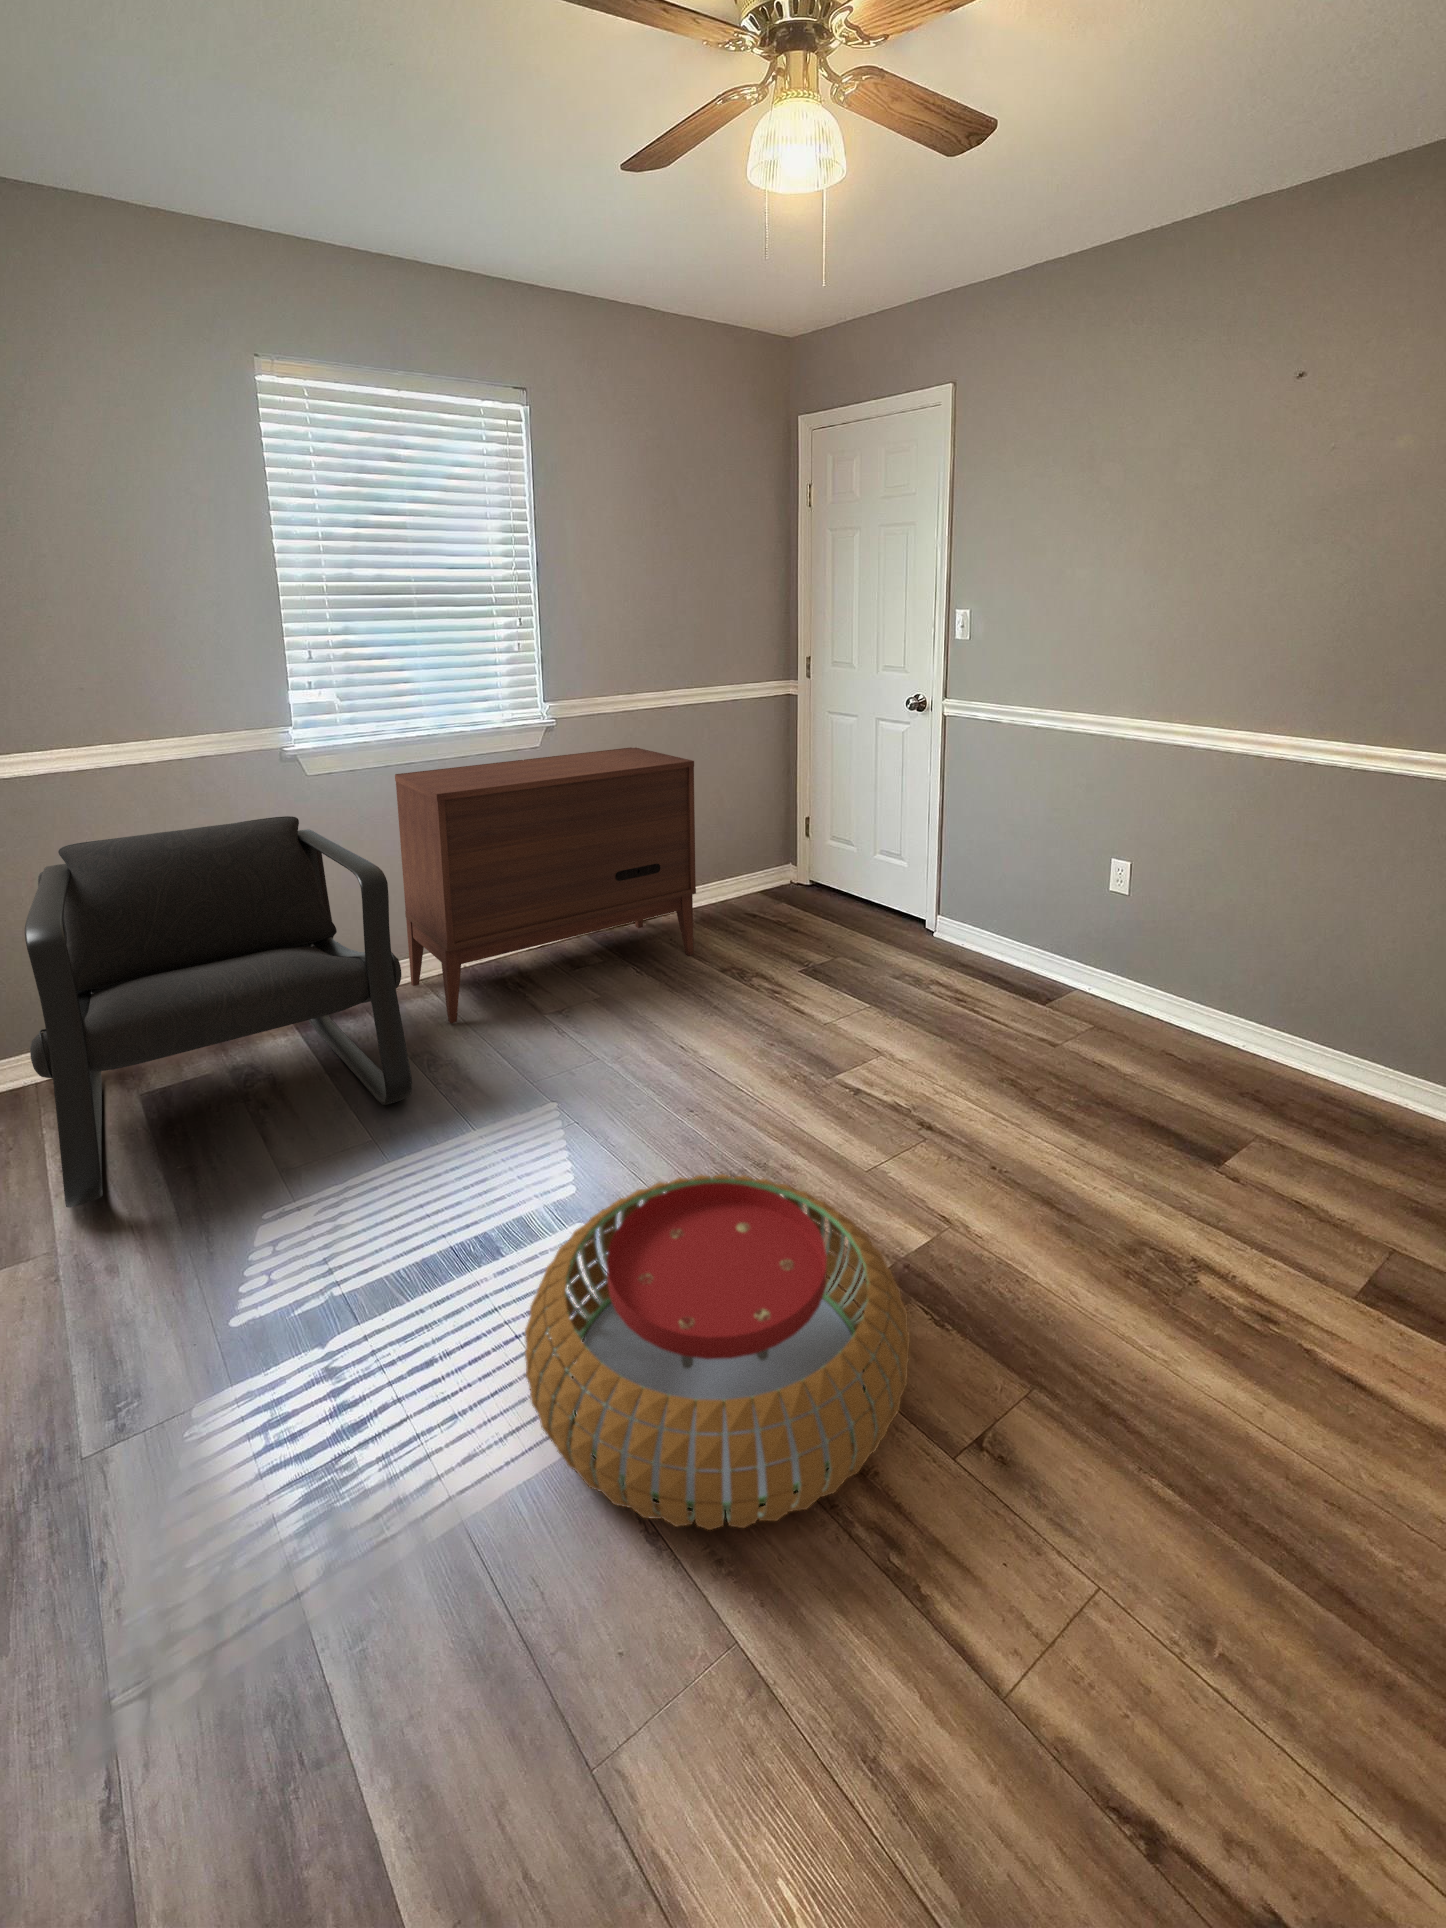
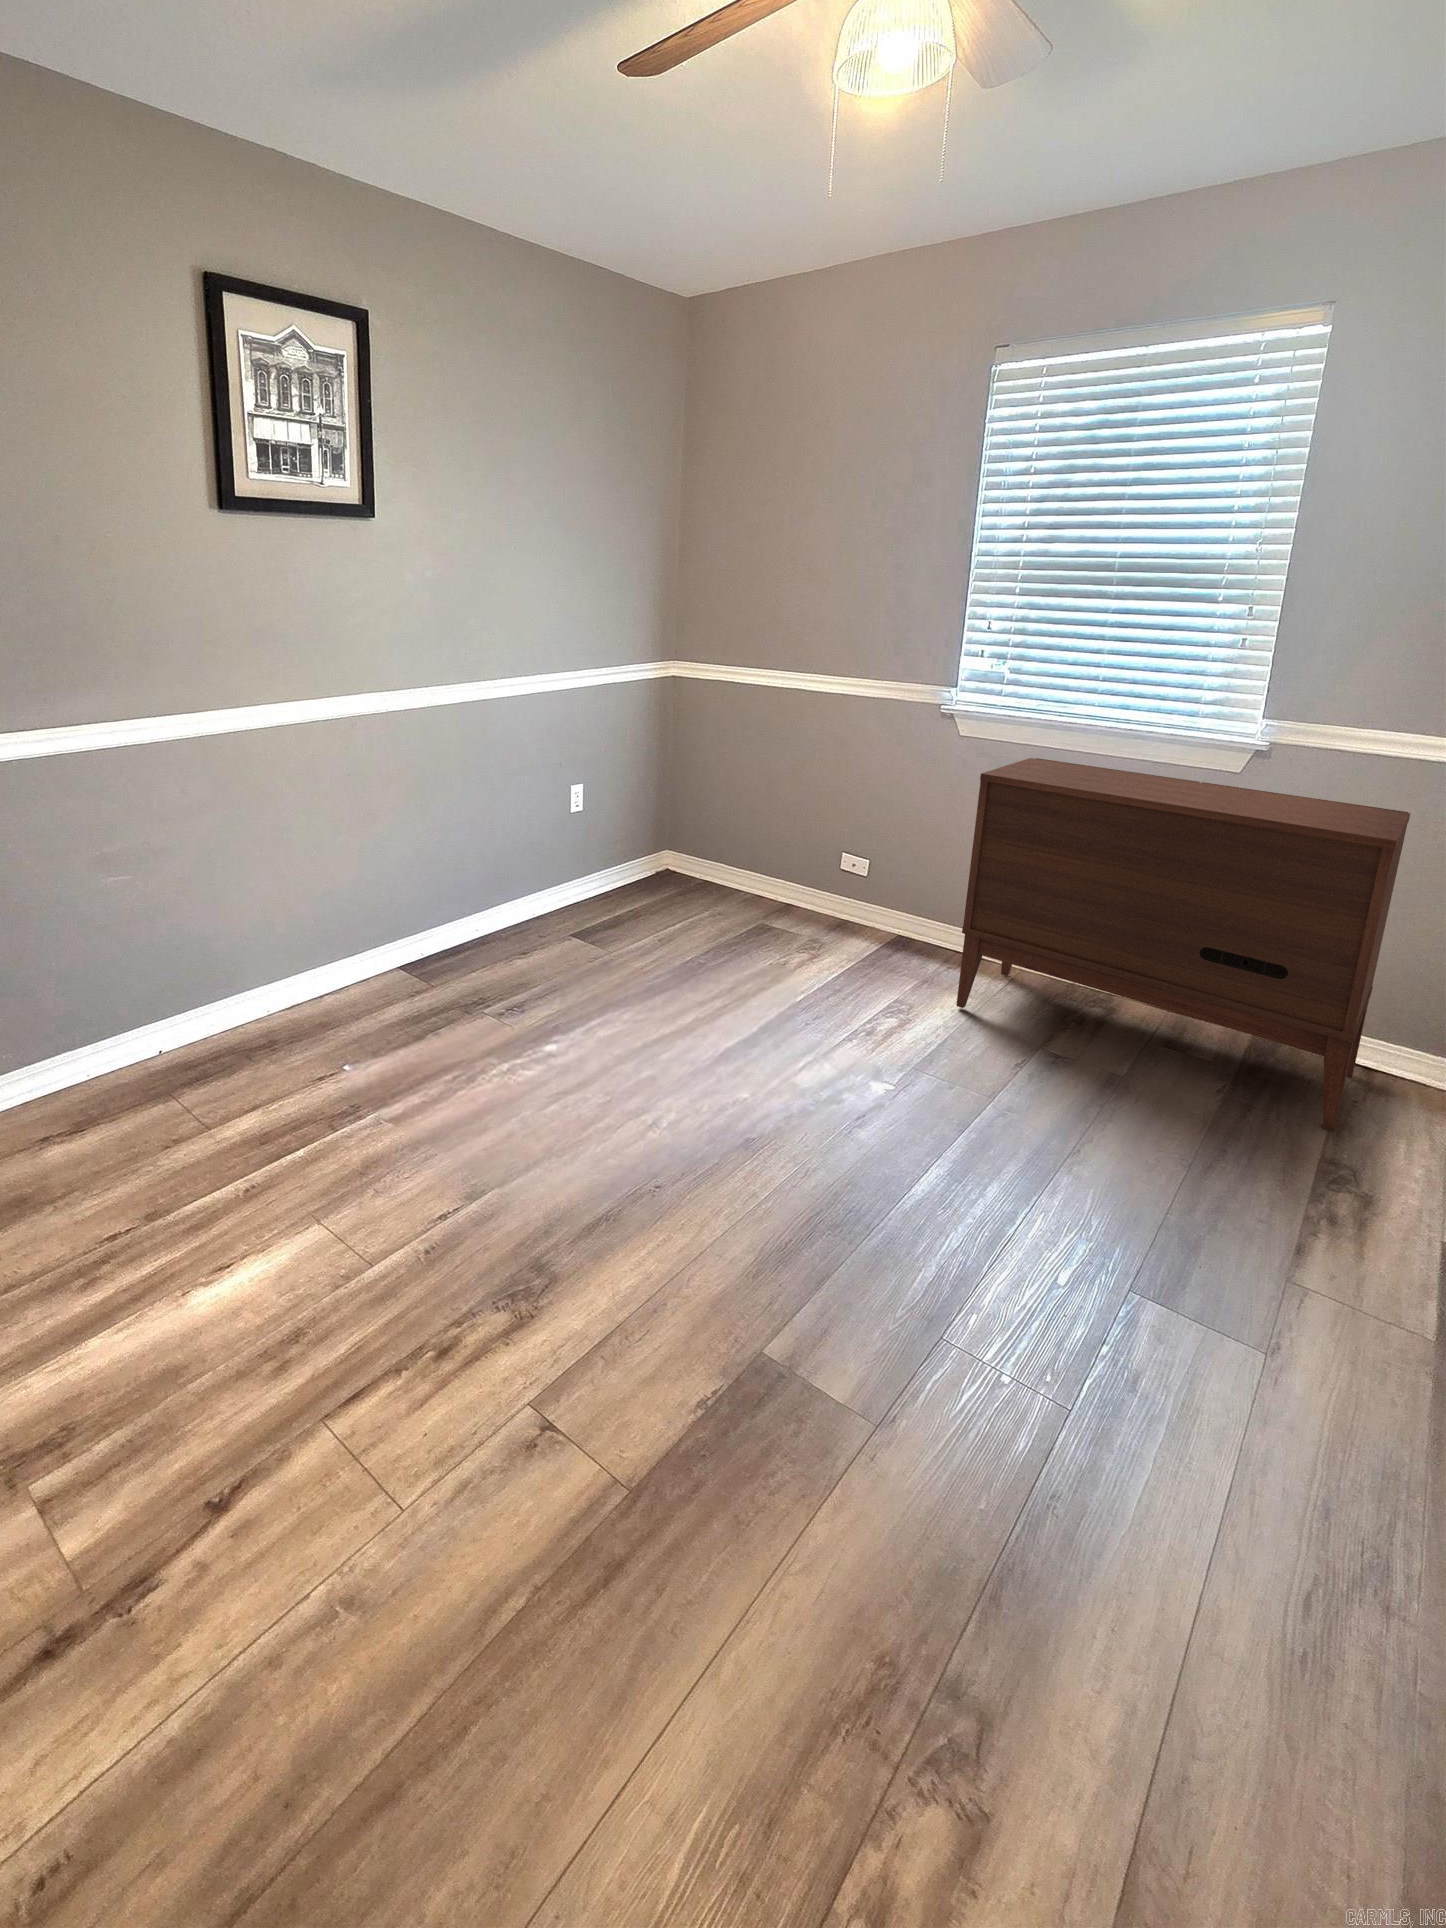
armchair: present [25,816,412,1208] -> none [631,744,935,1015]
pouf: present [525,1174,910,1530] -> none [426,1077,759,1343]

